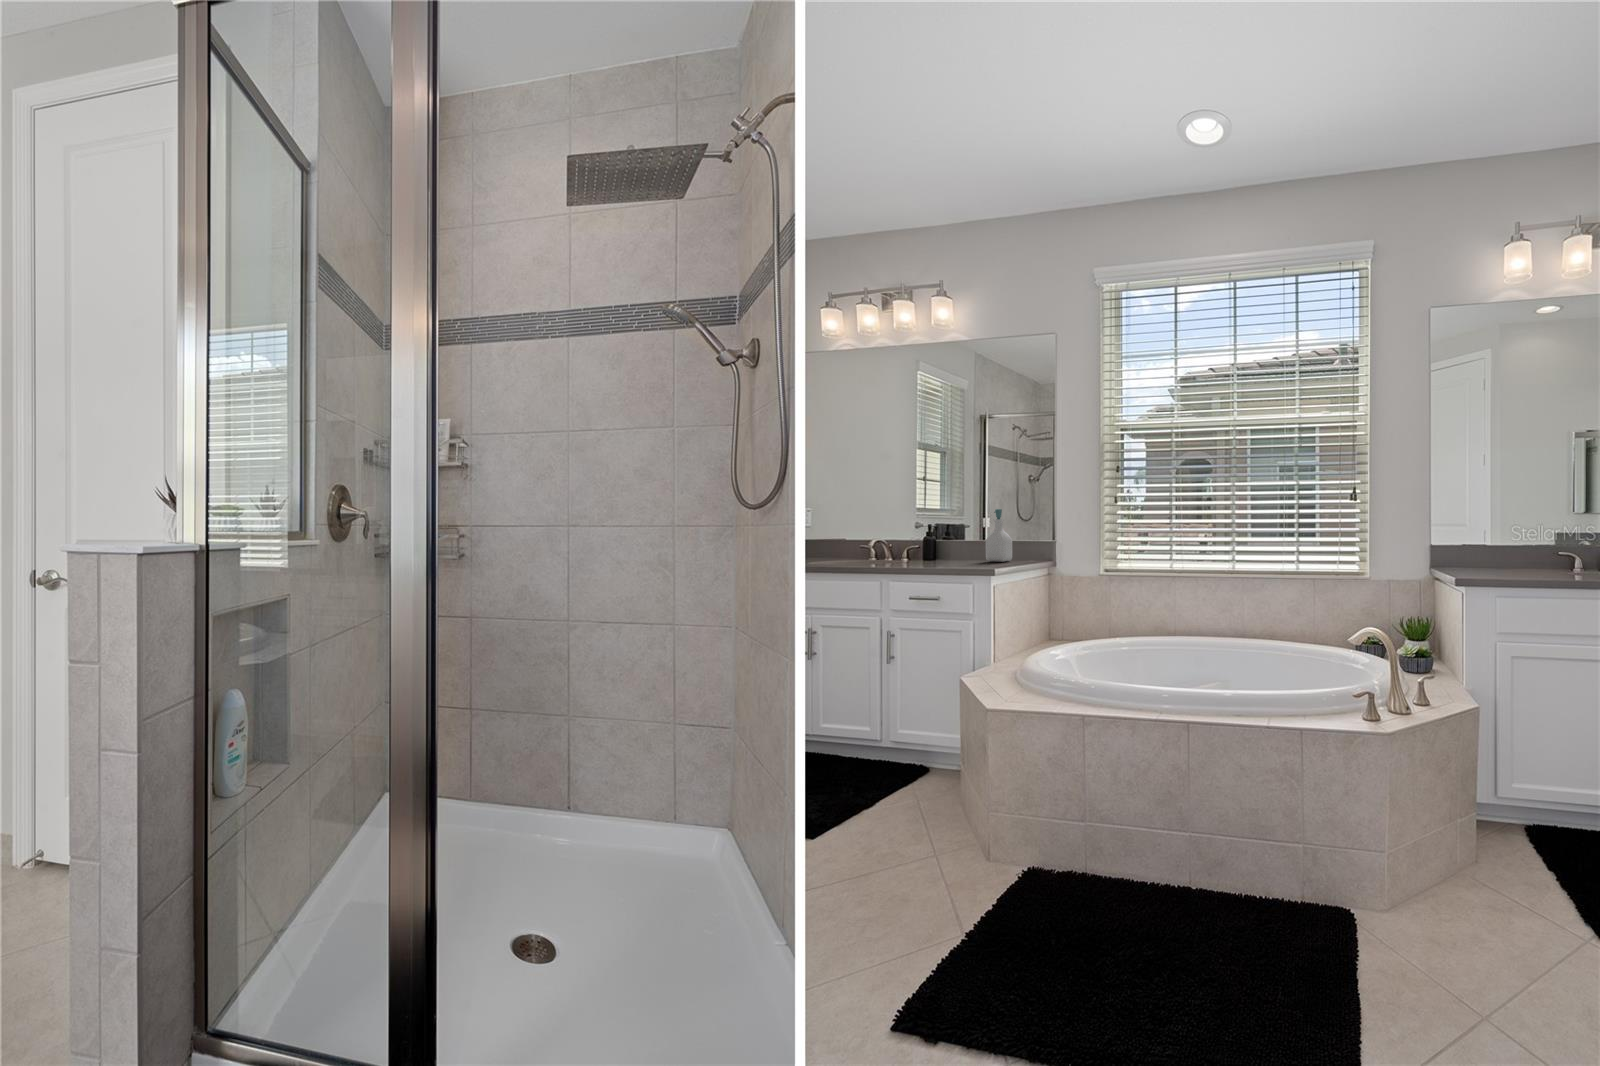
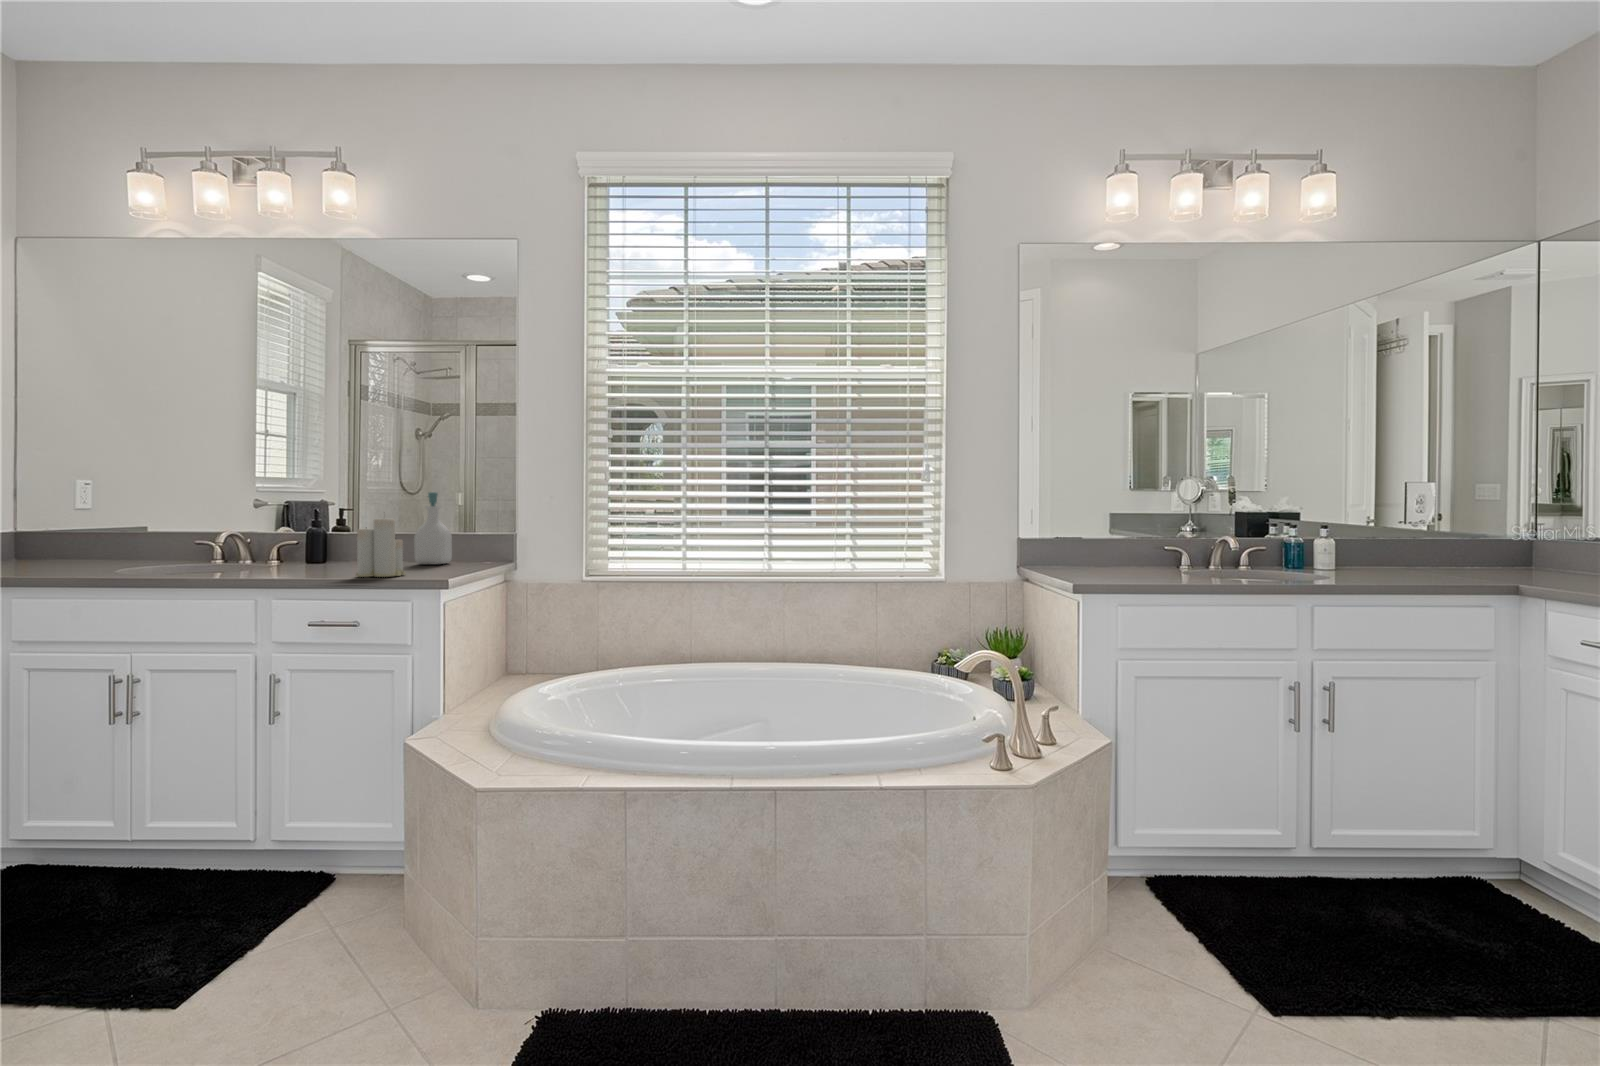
candle: none [941,523,973,568] -> present [356,519,406,577]

